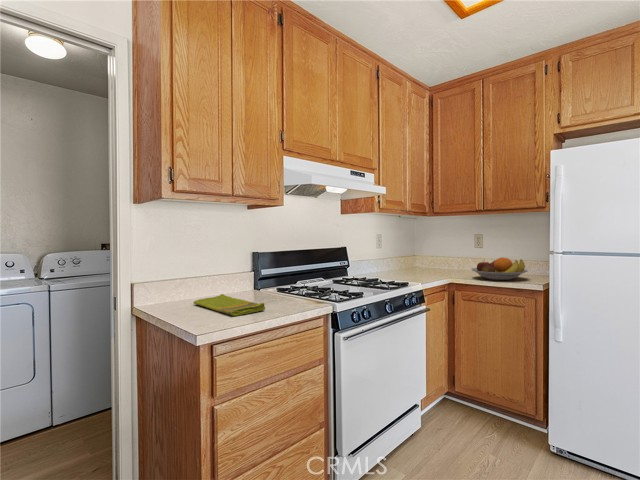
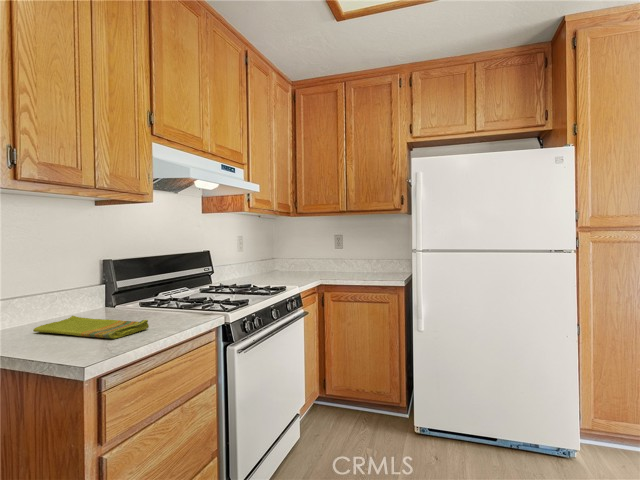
fruit bowl: present [471,258,527,280] -> none [339,258,389,280]

